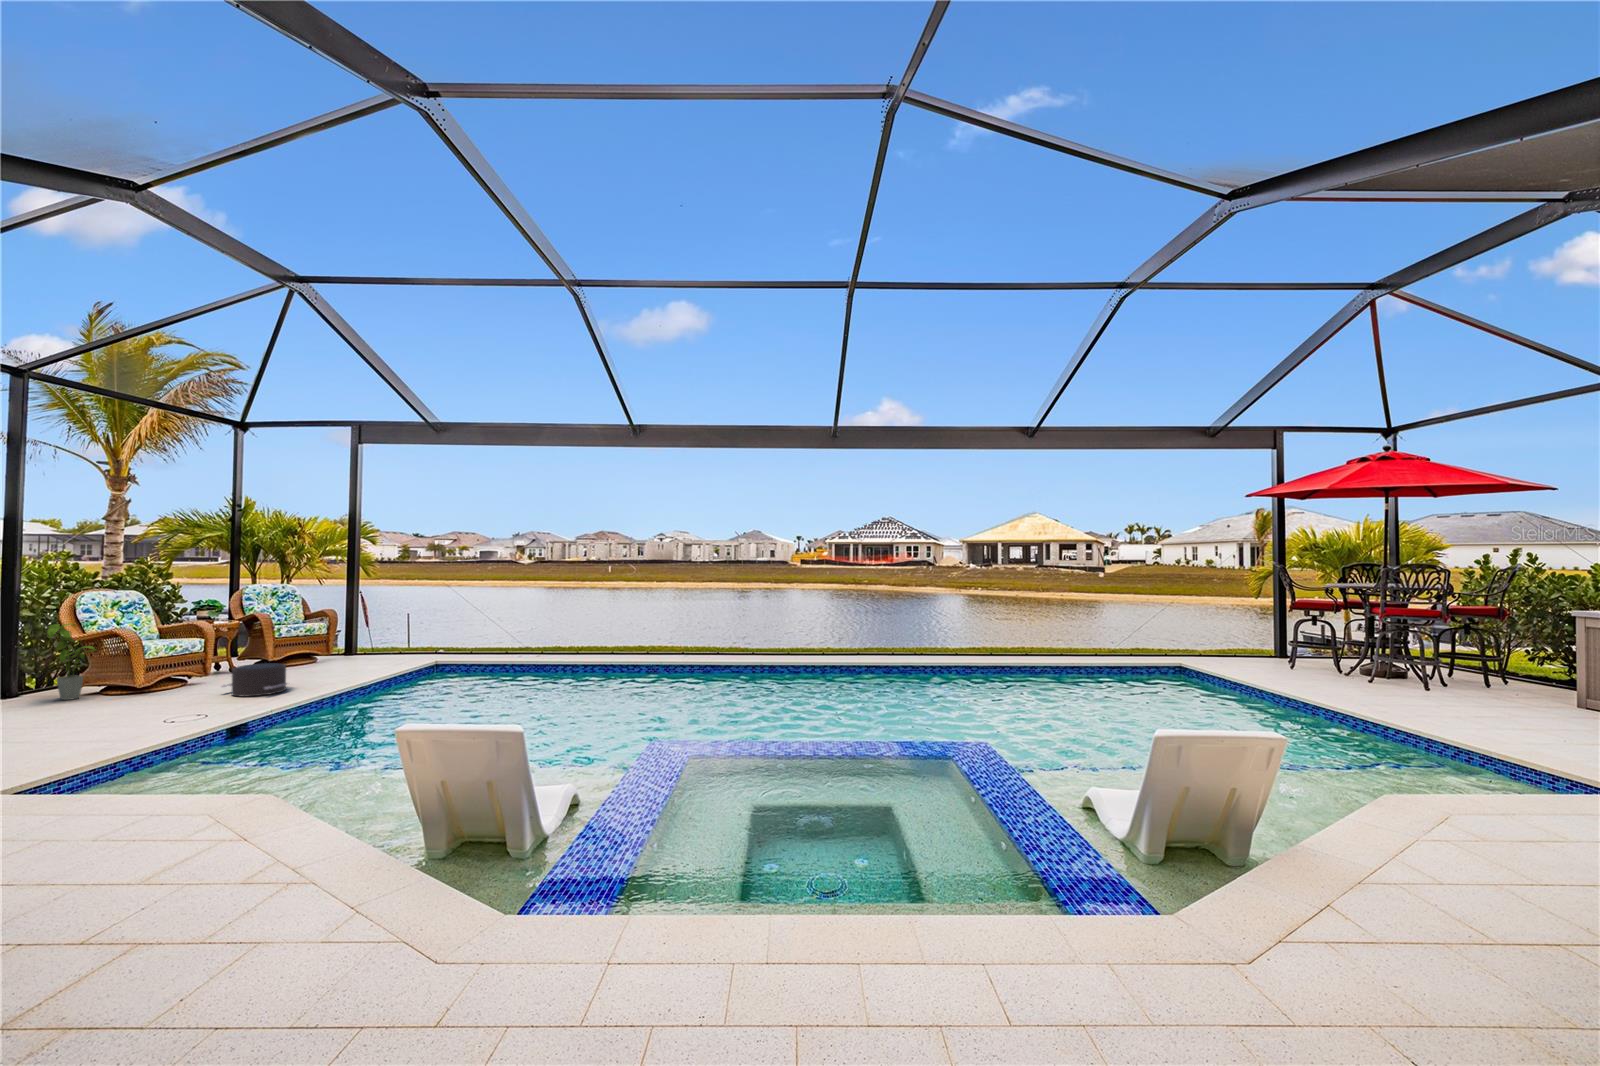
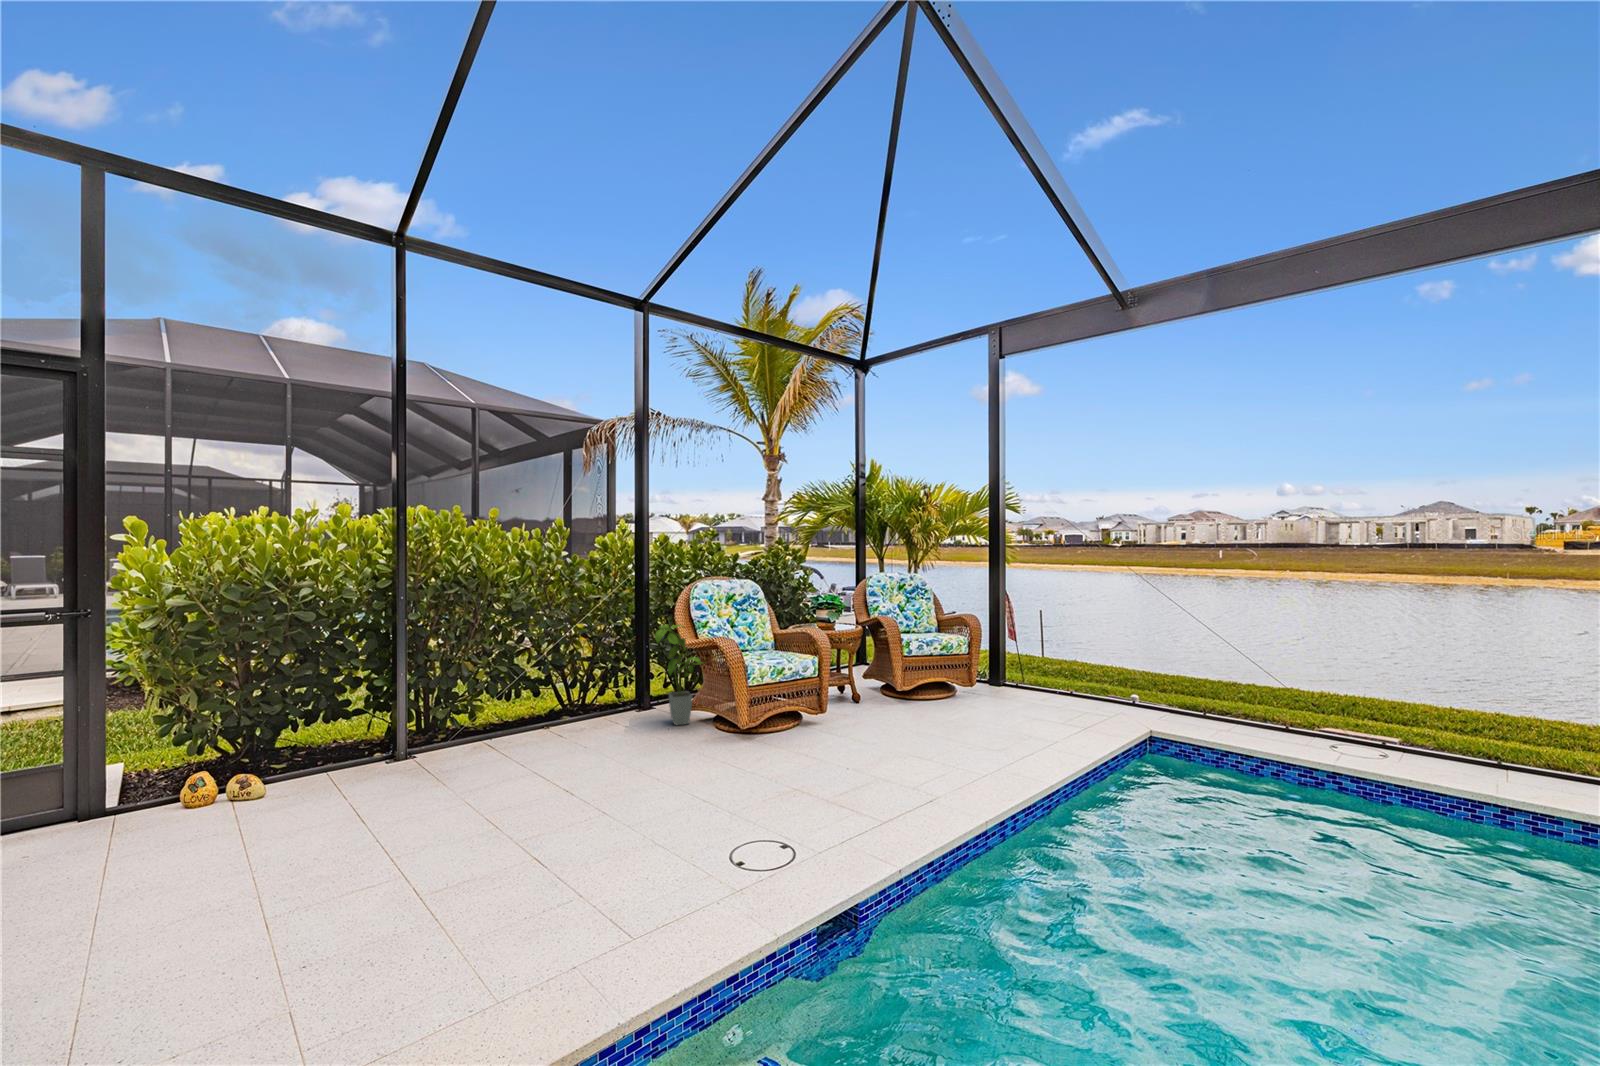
pouf: present [223,663,287,697] -> none [833,711,926,774]

